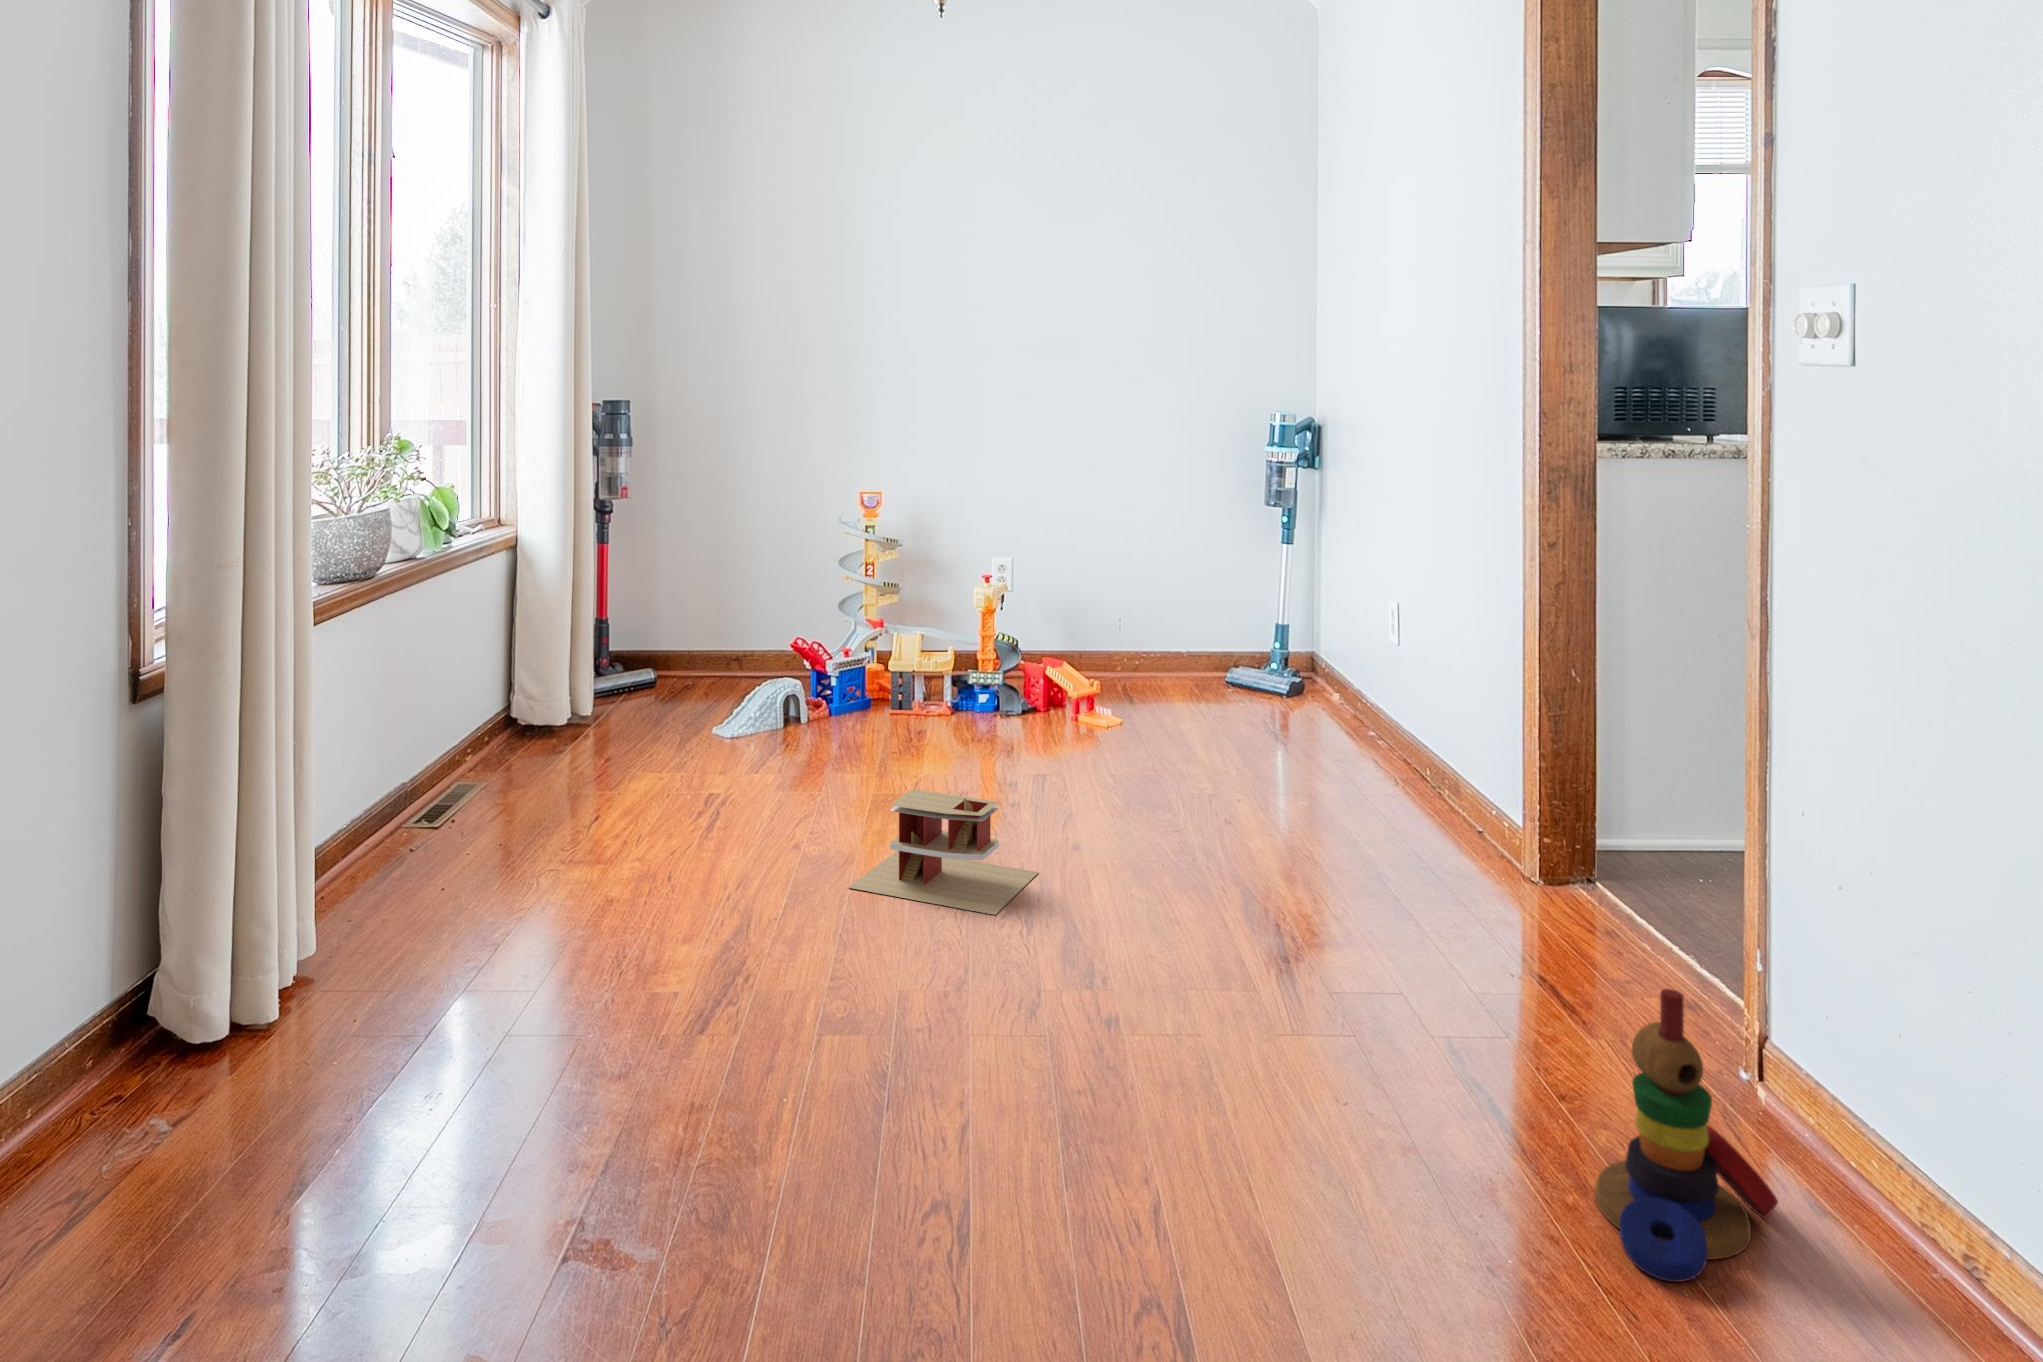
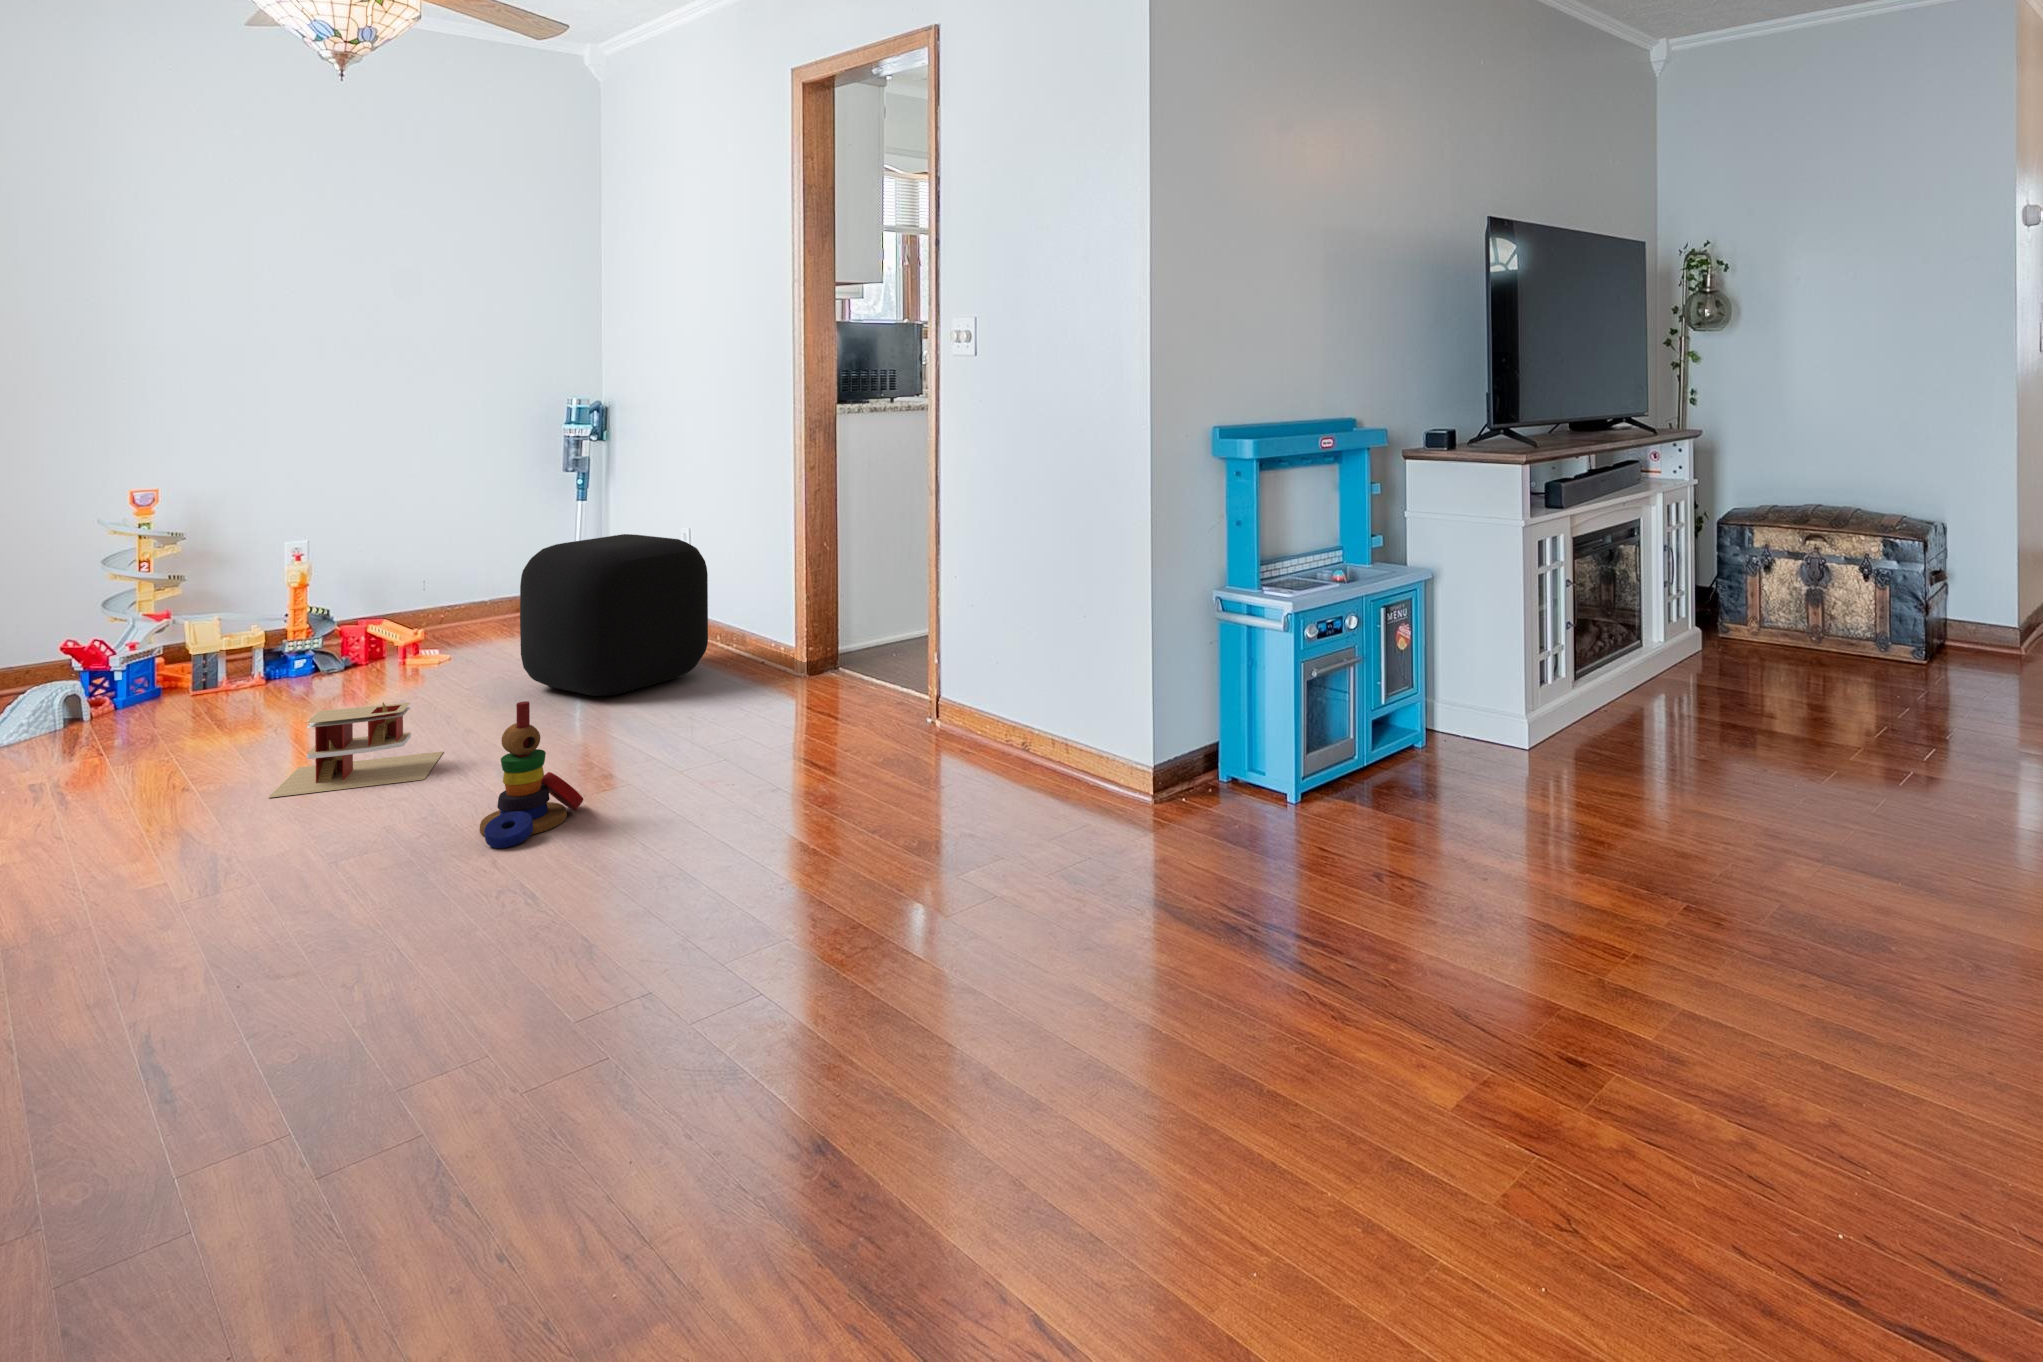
ottoman: none [1163,605,1397,834] -> present [520,534,708,696]
stacking toy: present [1595,989,1778,1282] -> present [480,701,583,848]

